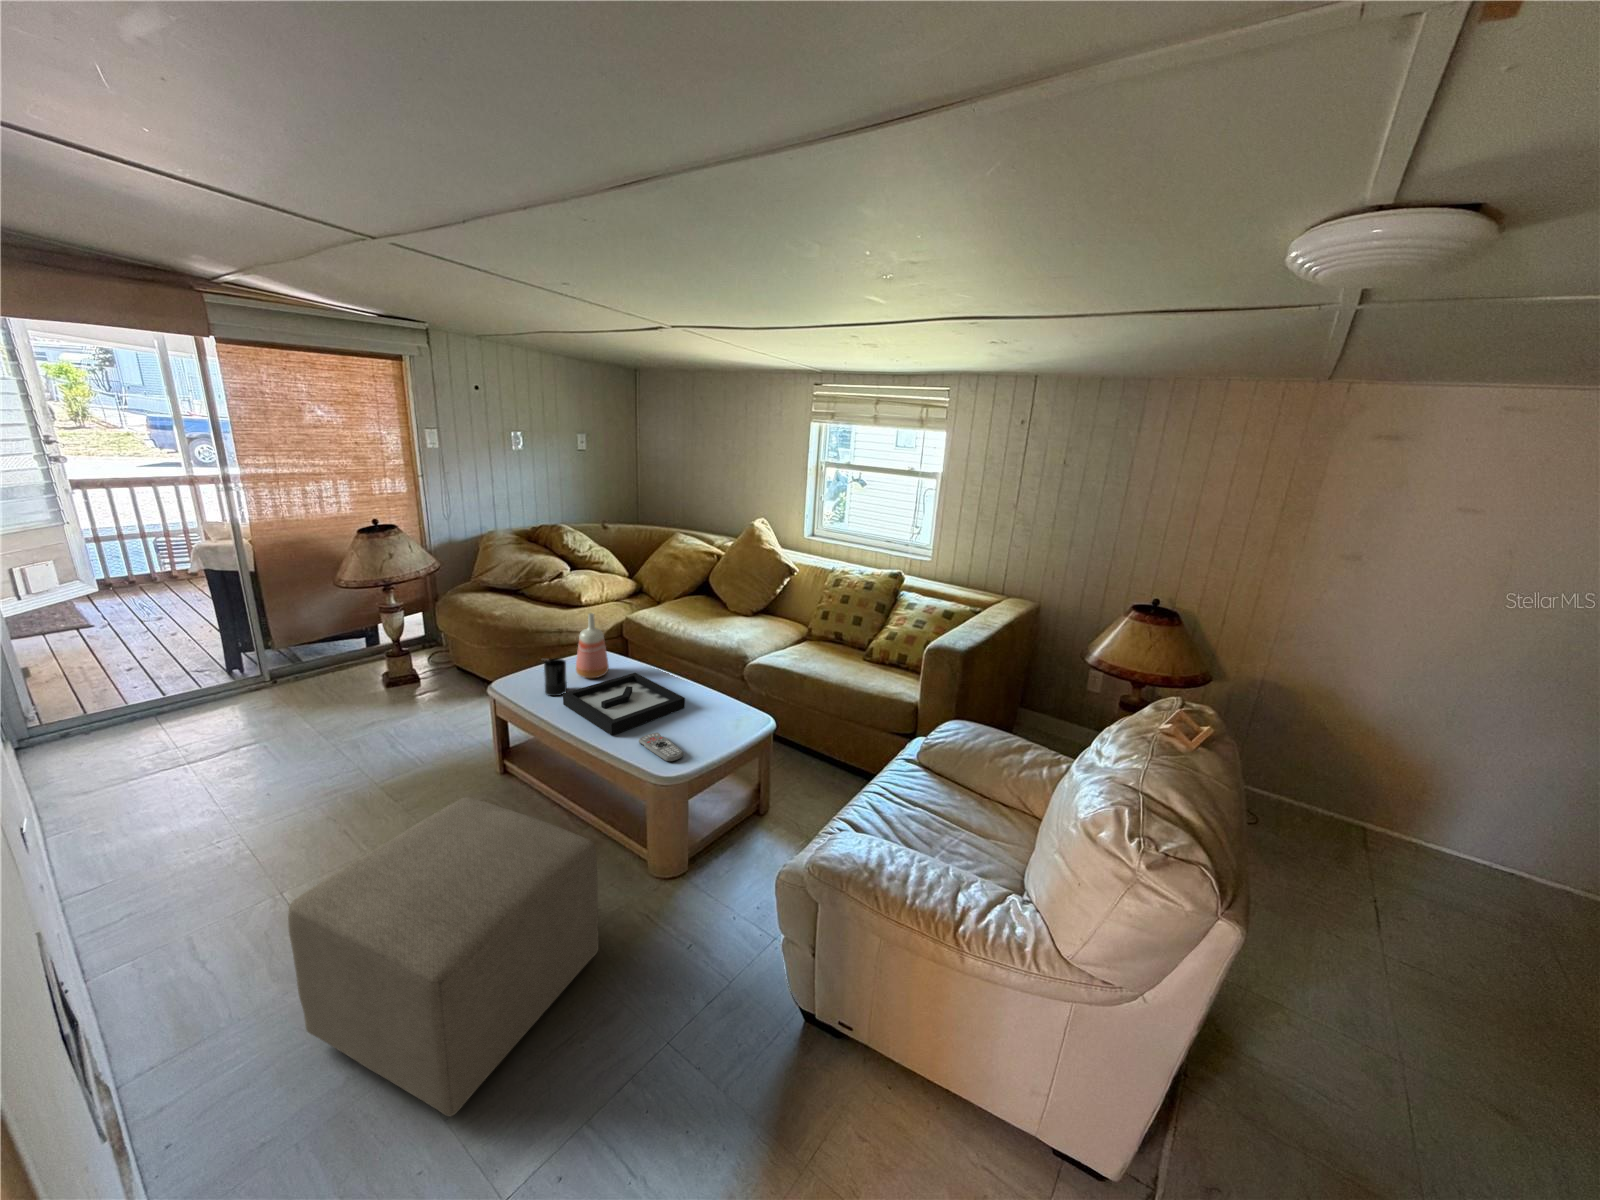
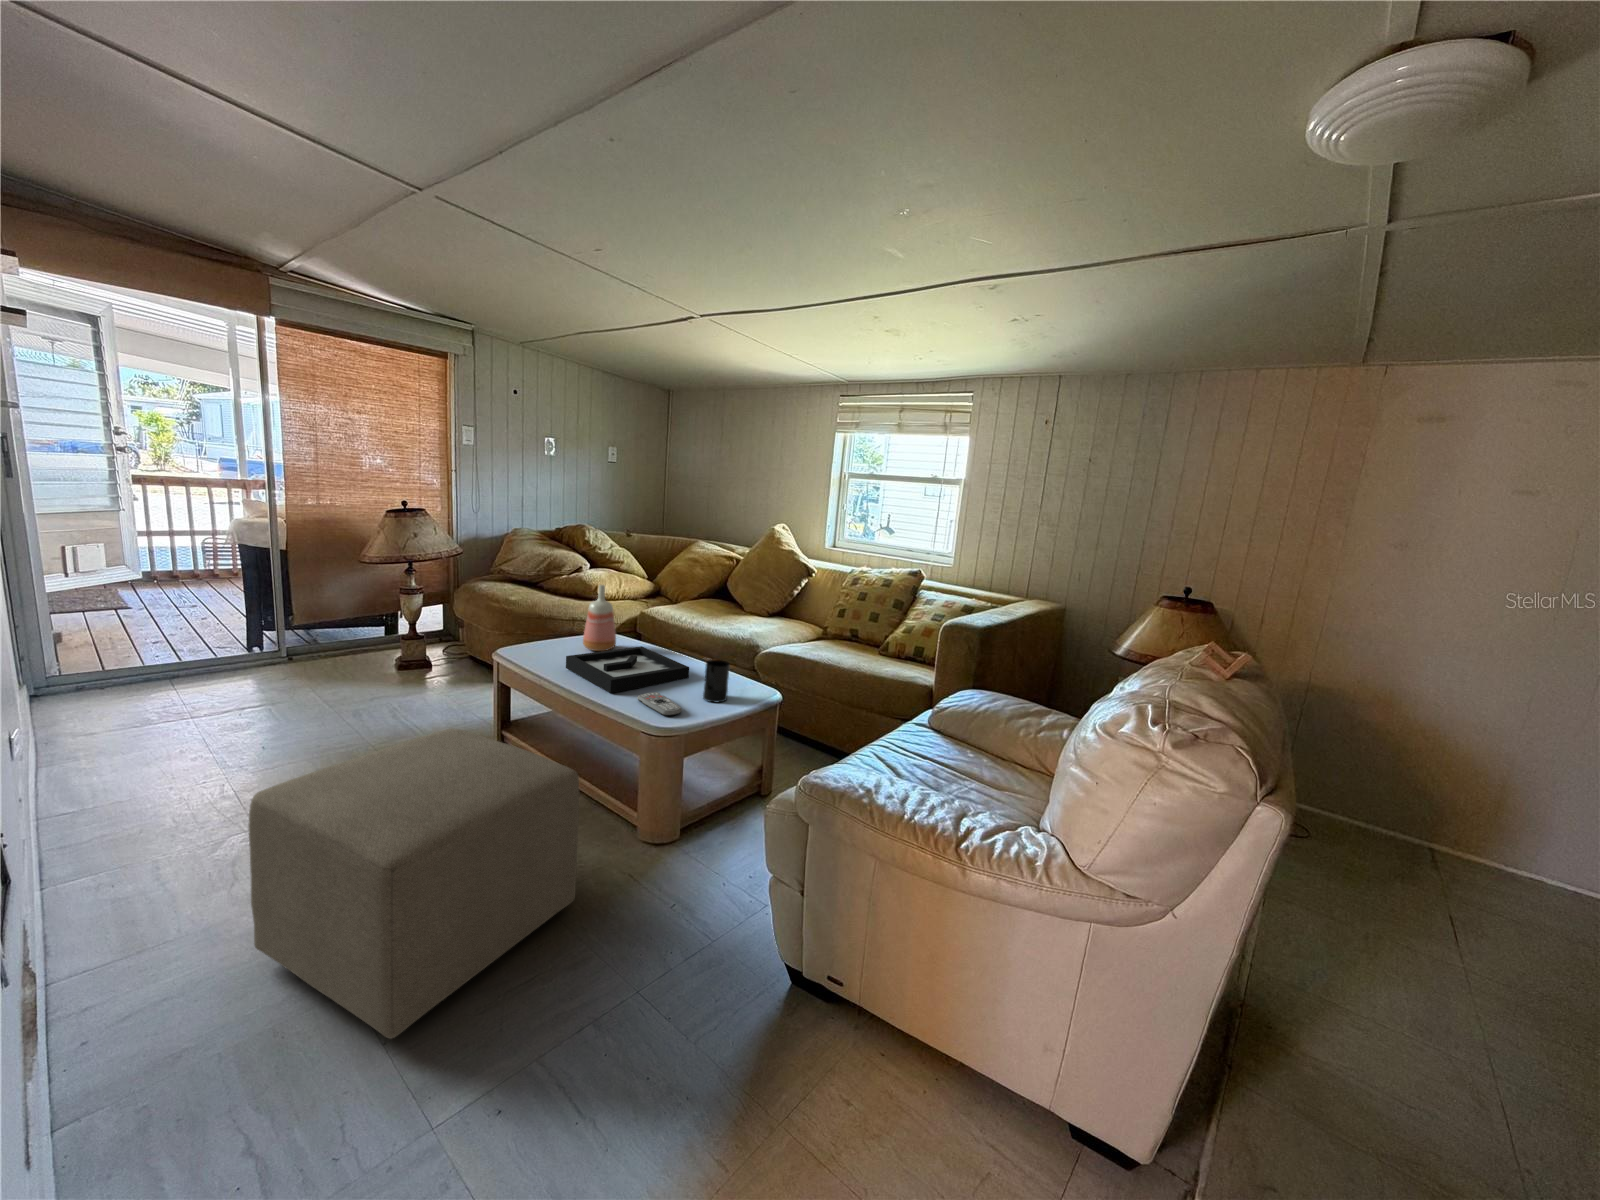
candle: present [544,659,567,696] -> present [703,660,730,703]

